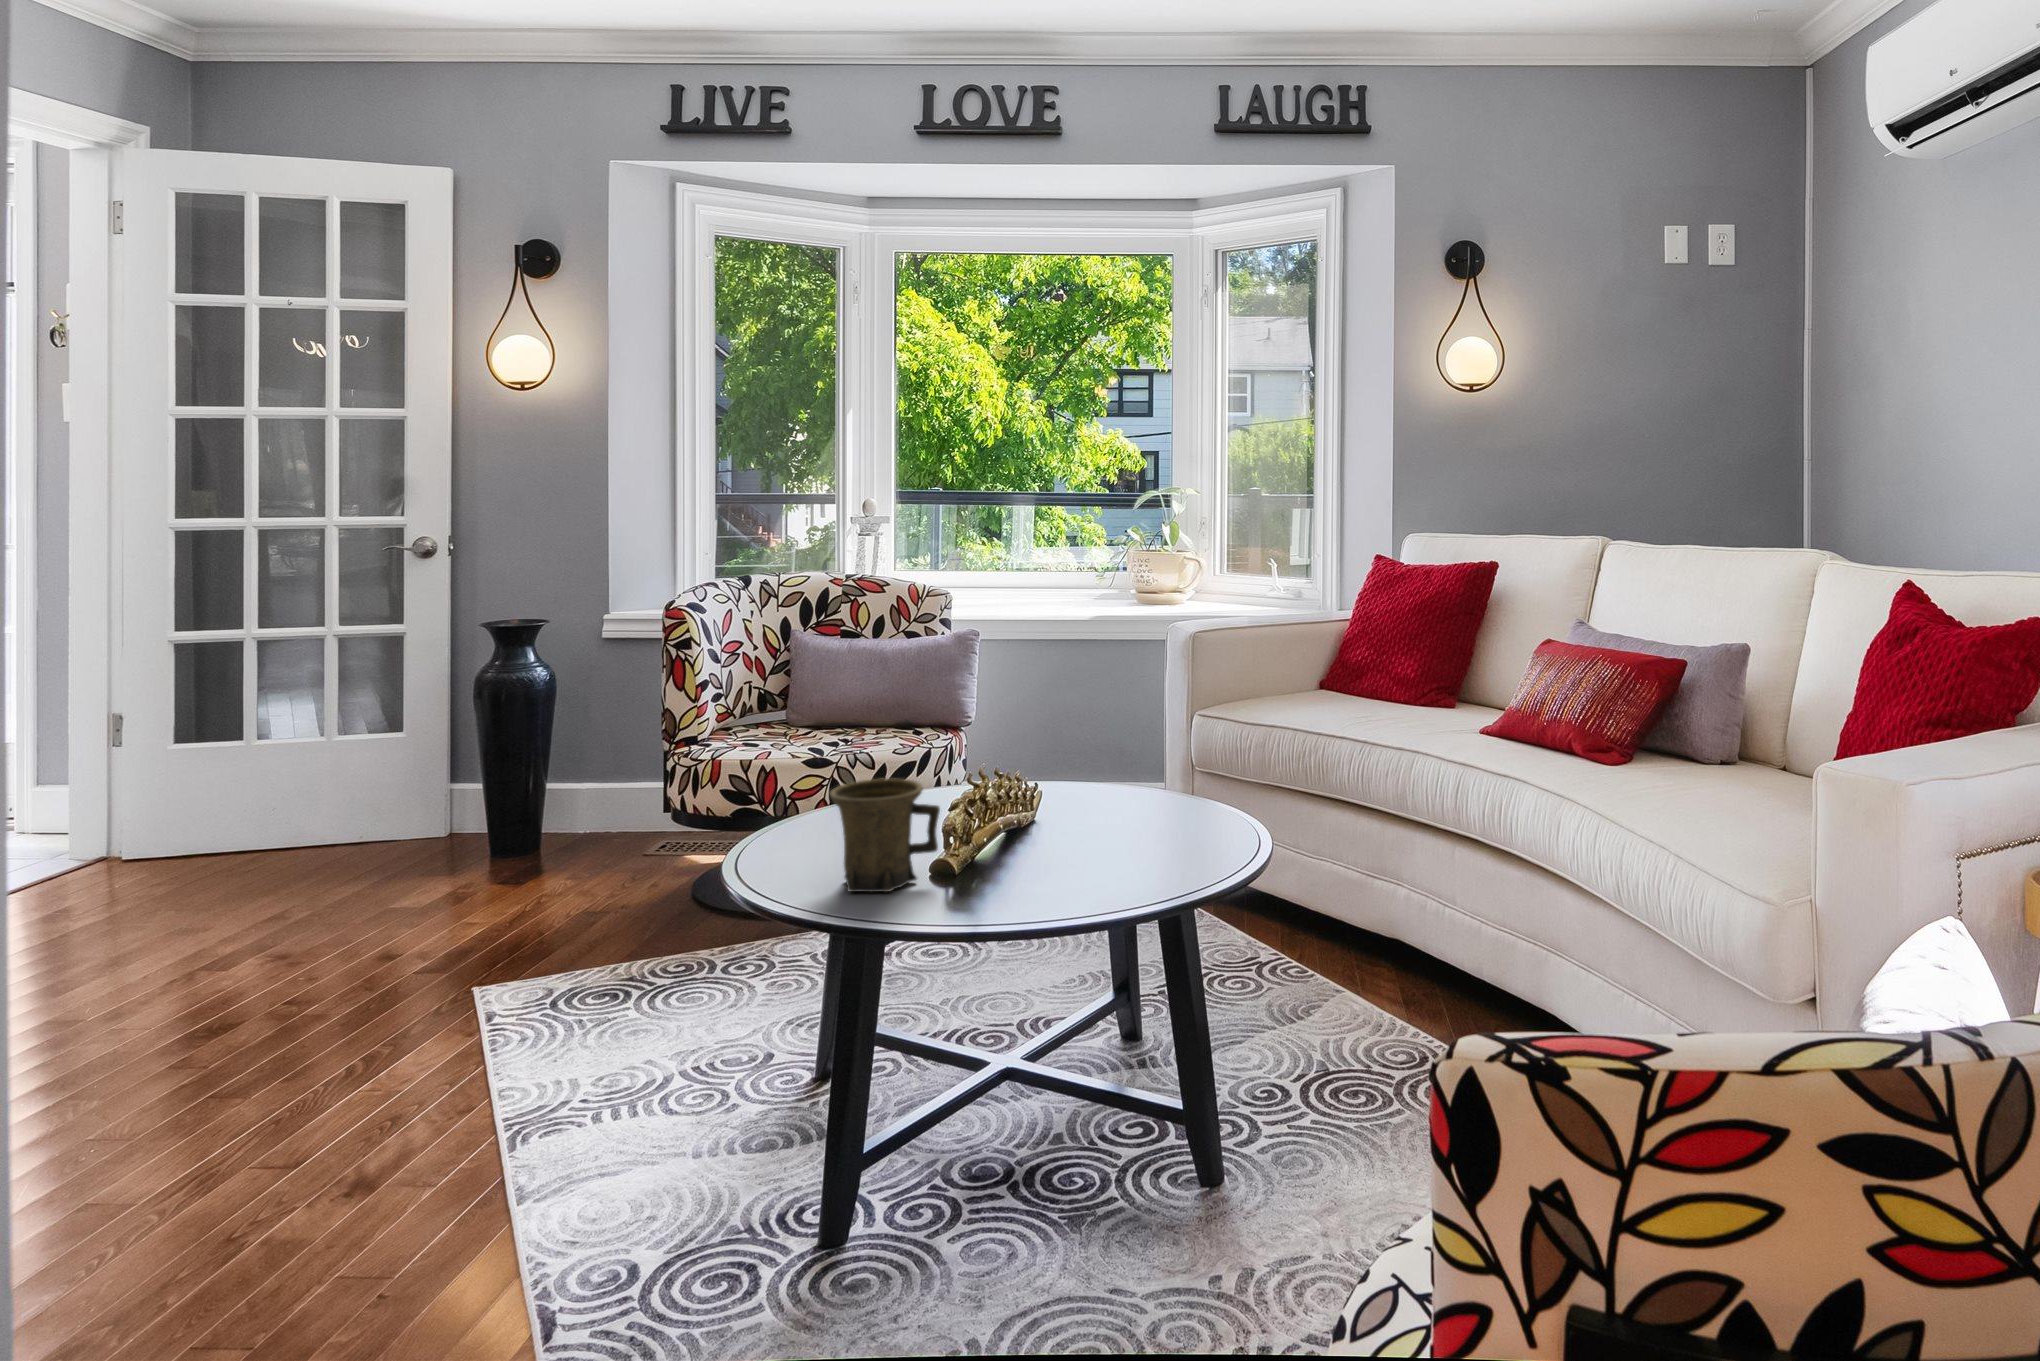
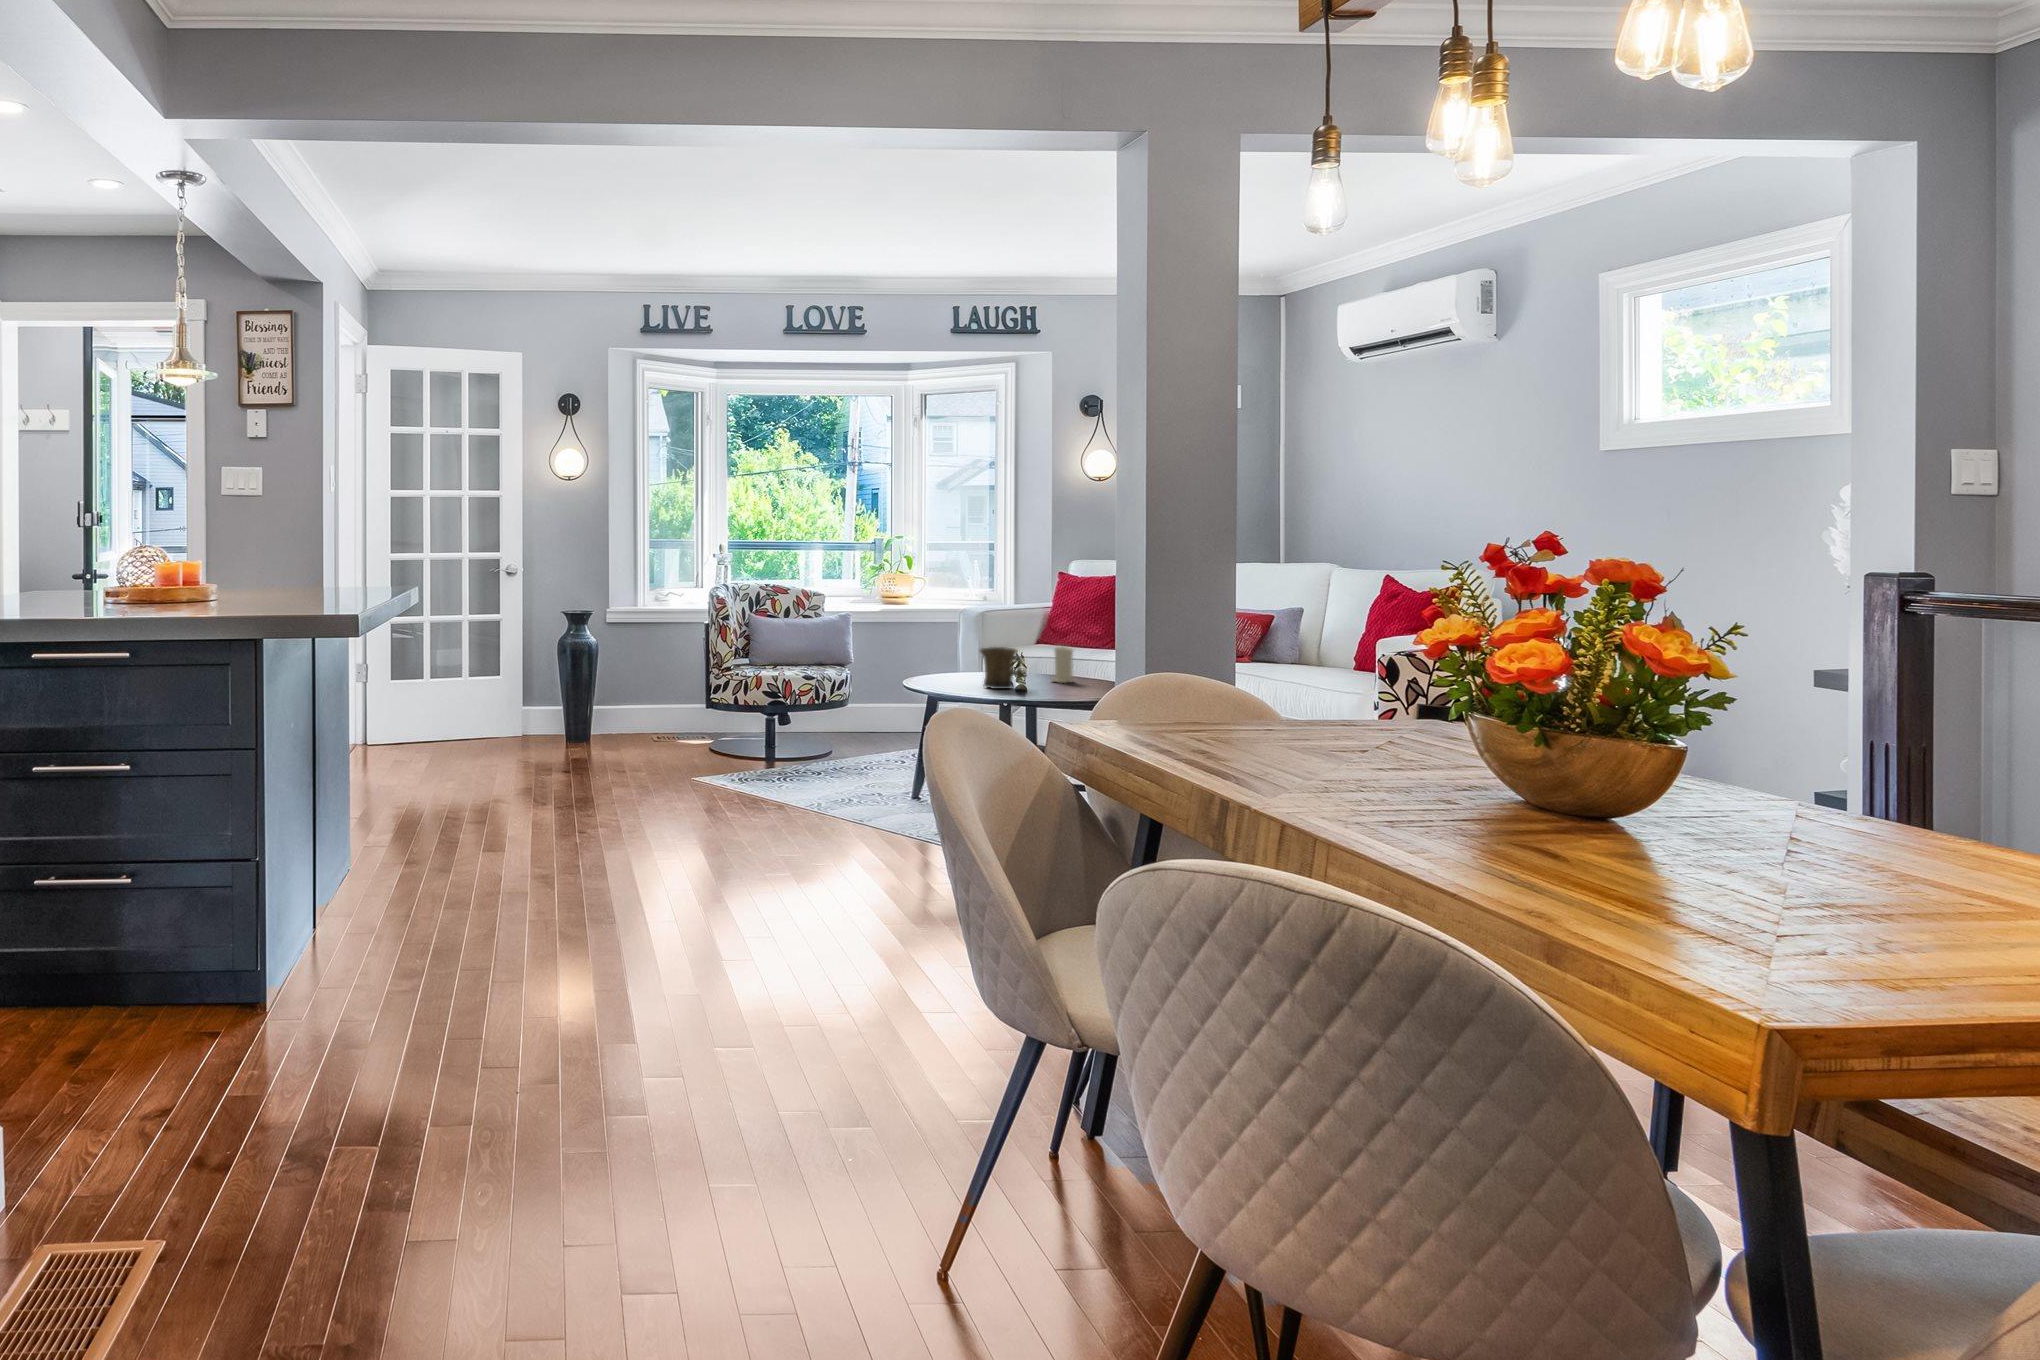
candle: none [1053,766,1109,862] -> present [1052,646,1075,683]

